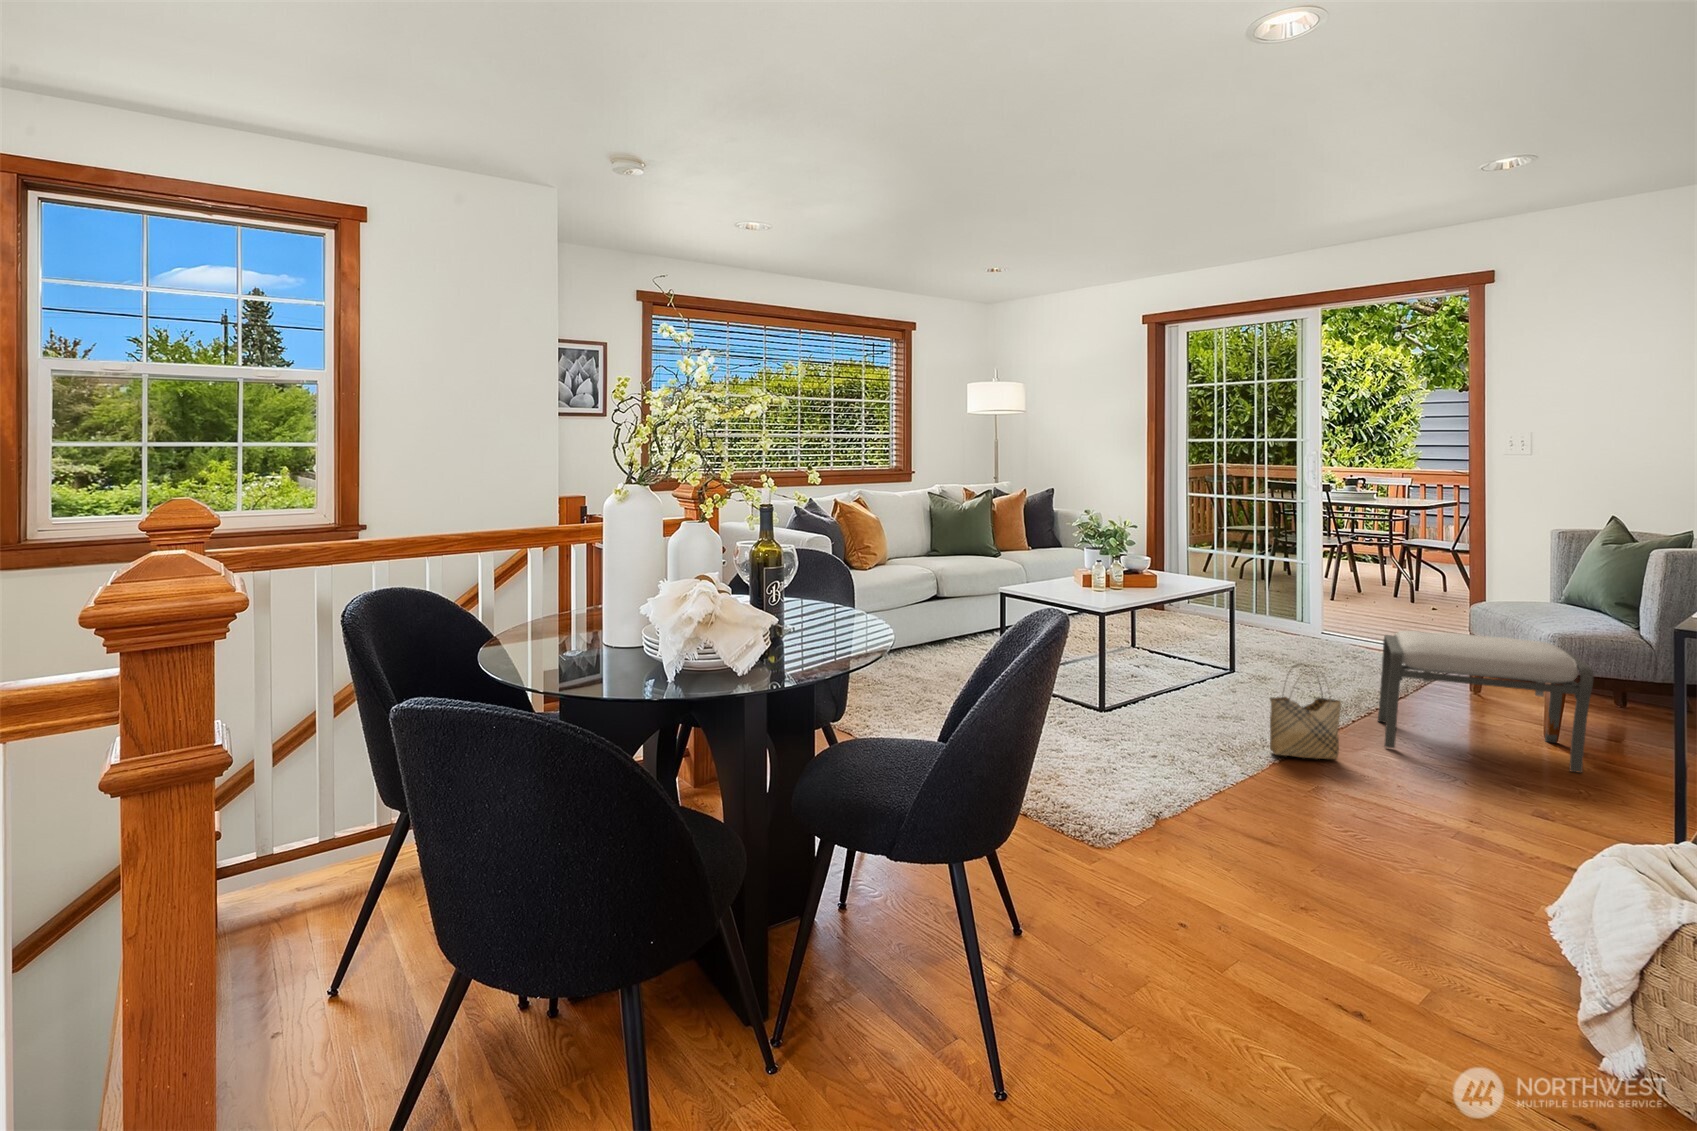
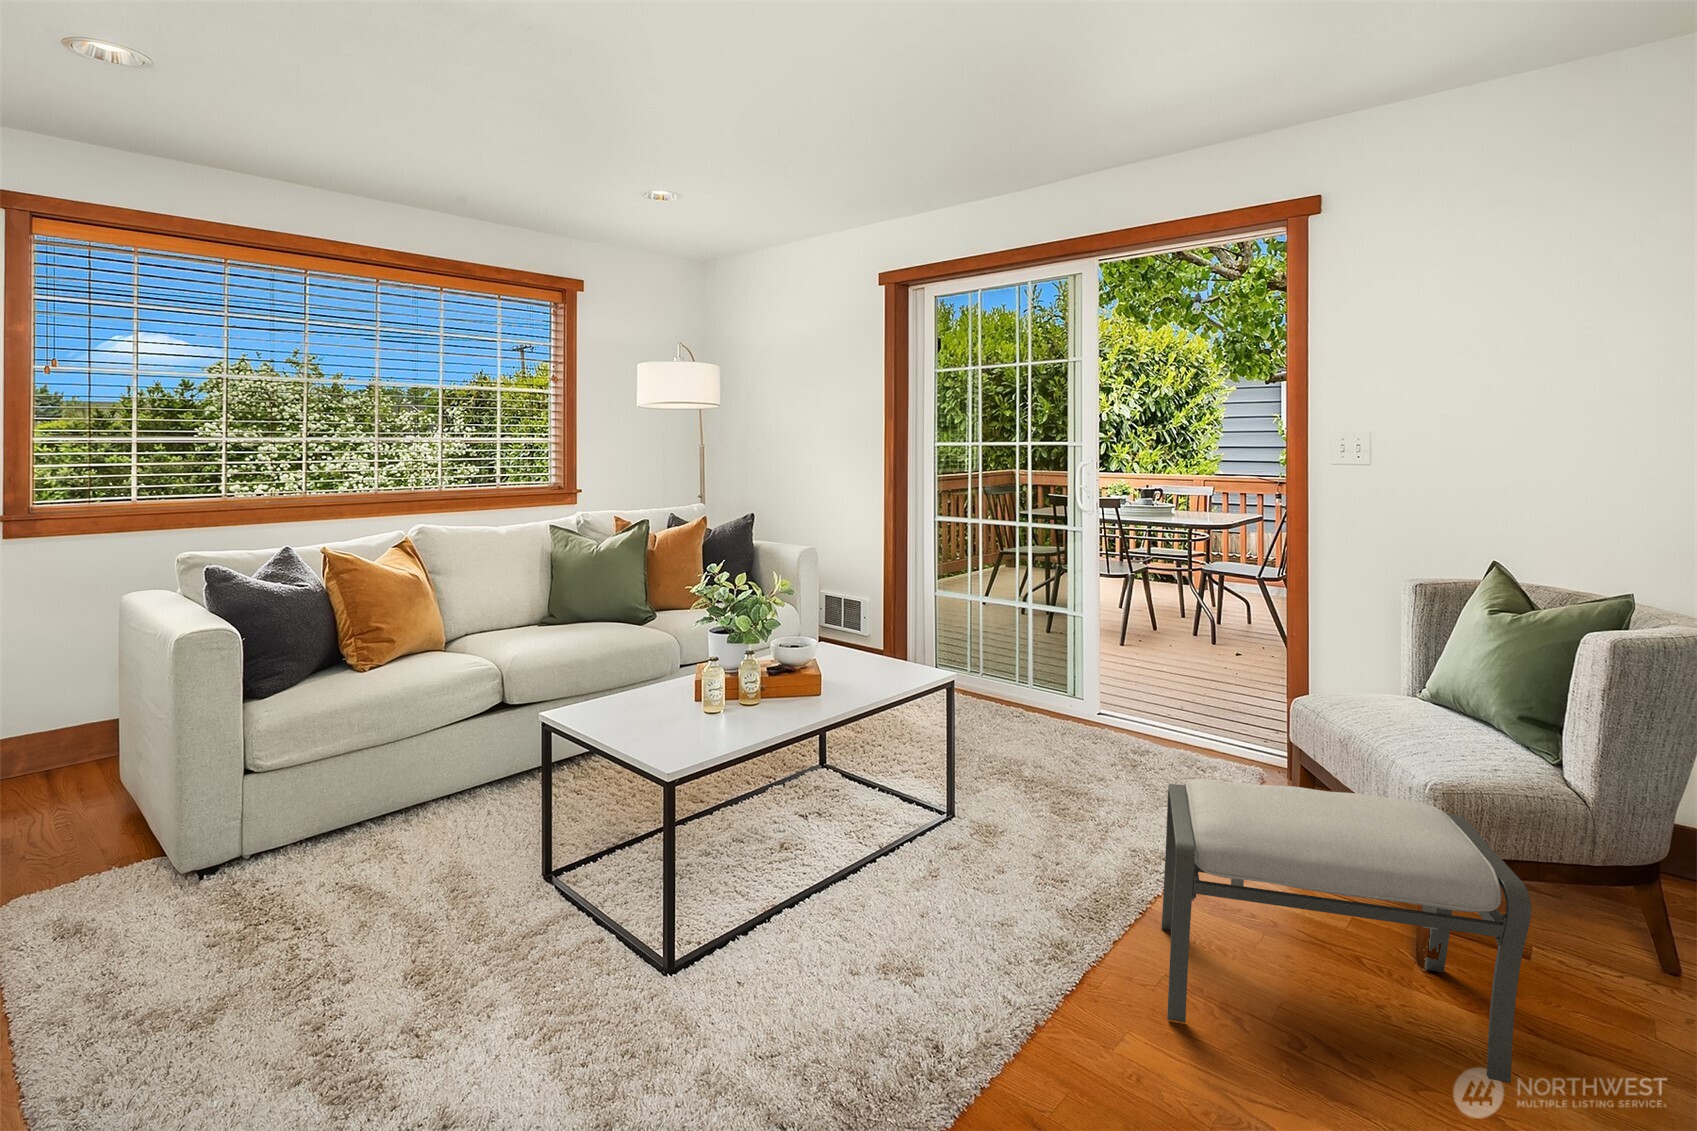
woven basket: present [1270,664,1341,759] -> none [951,882,1085,1083]

